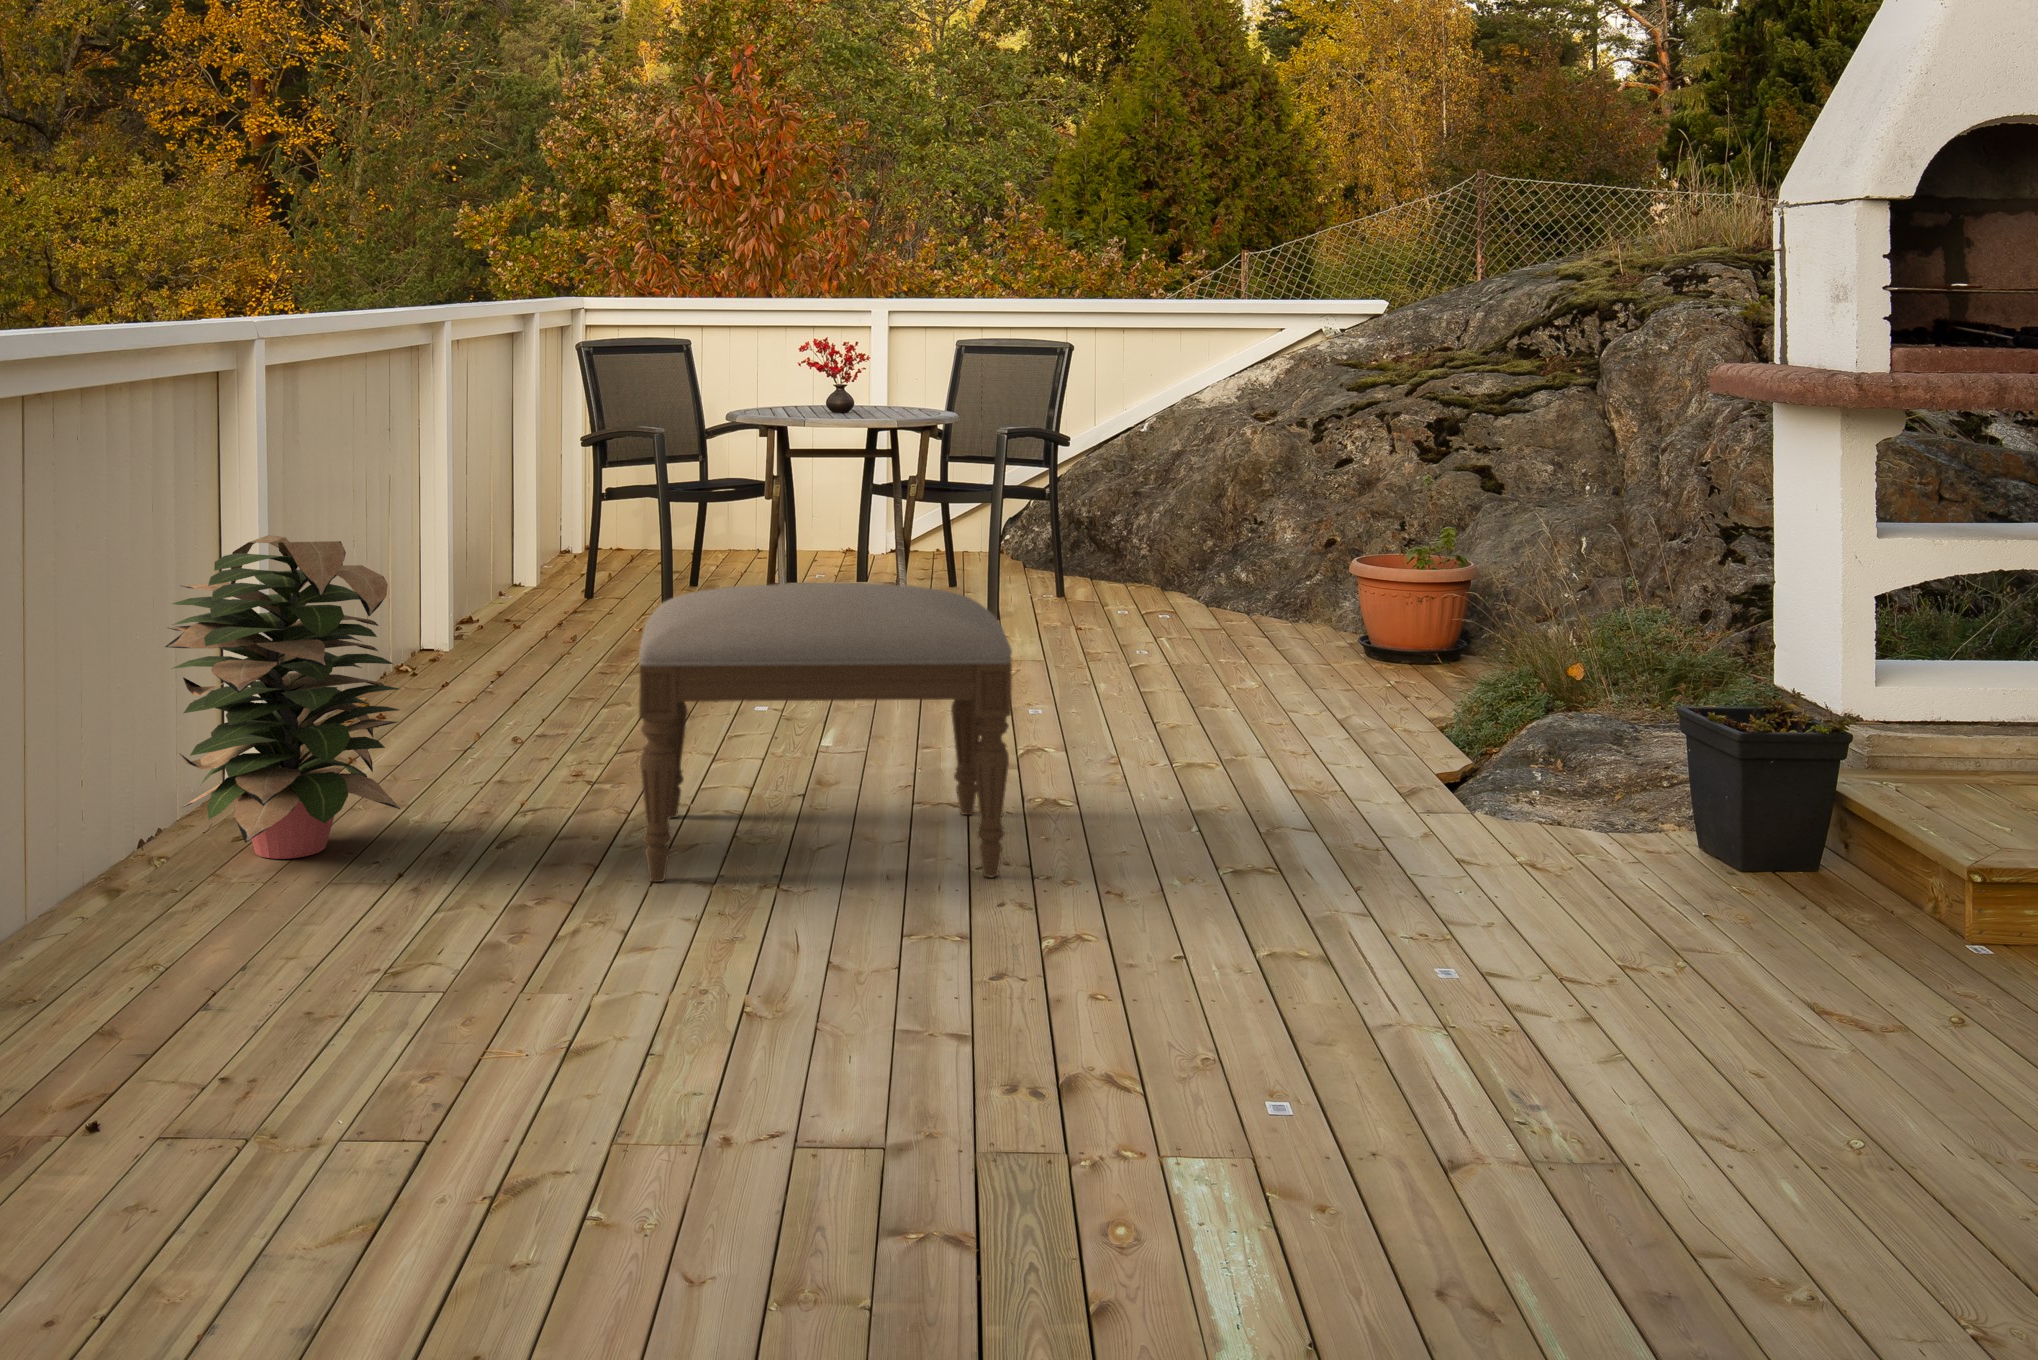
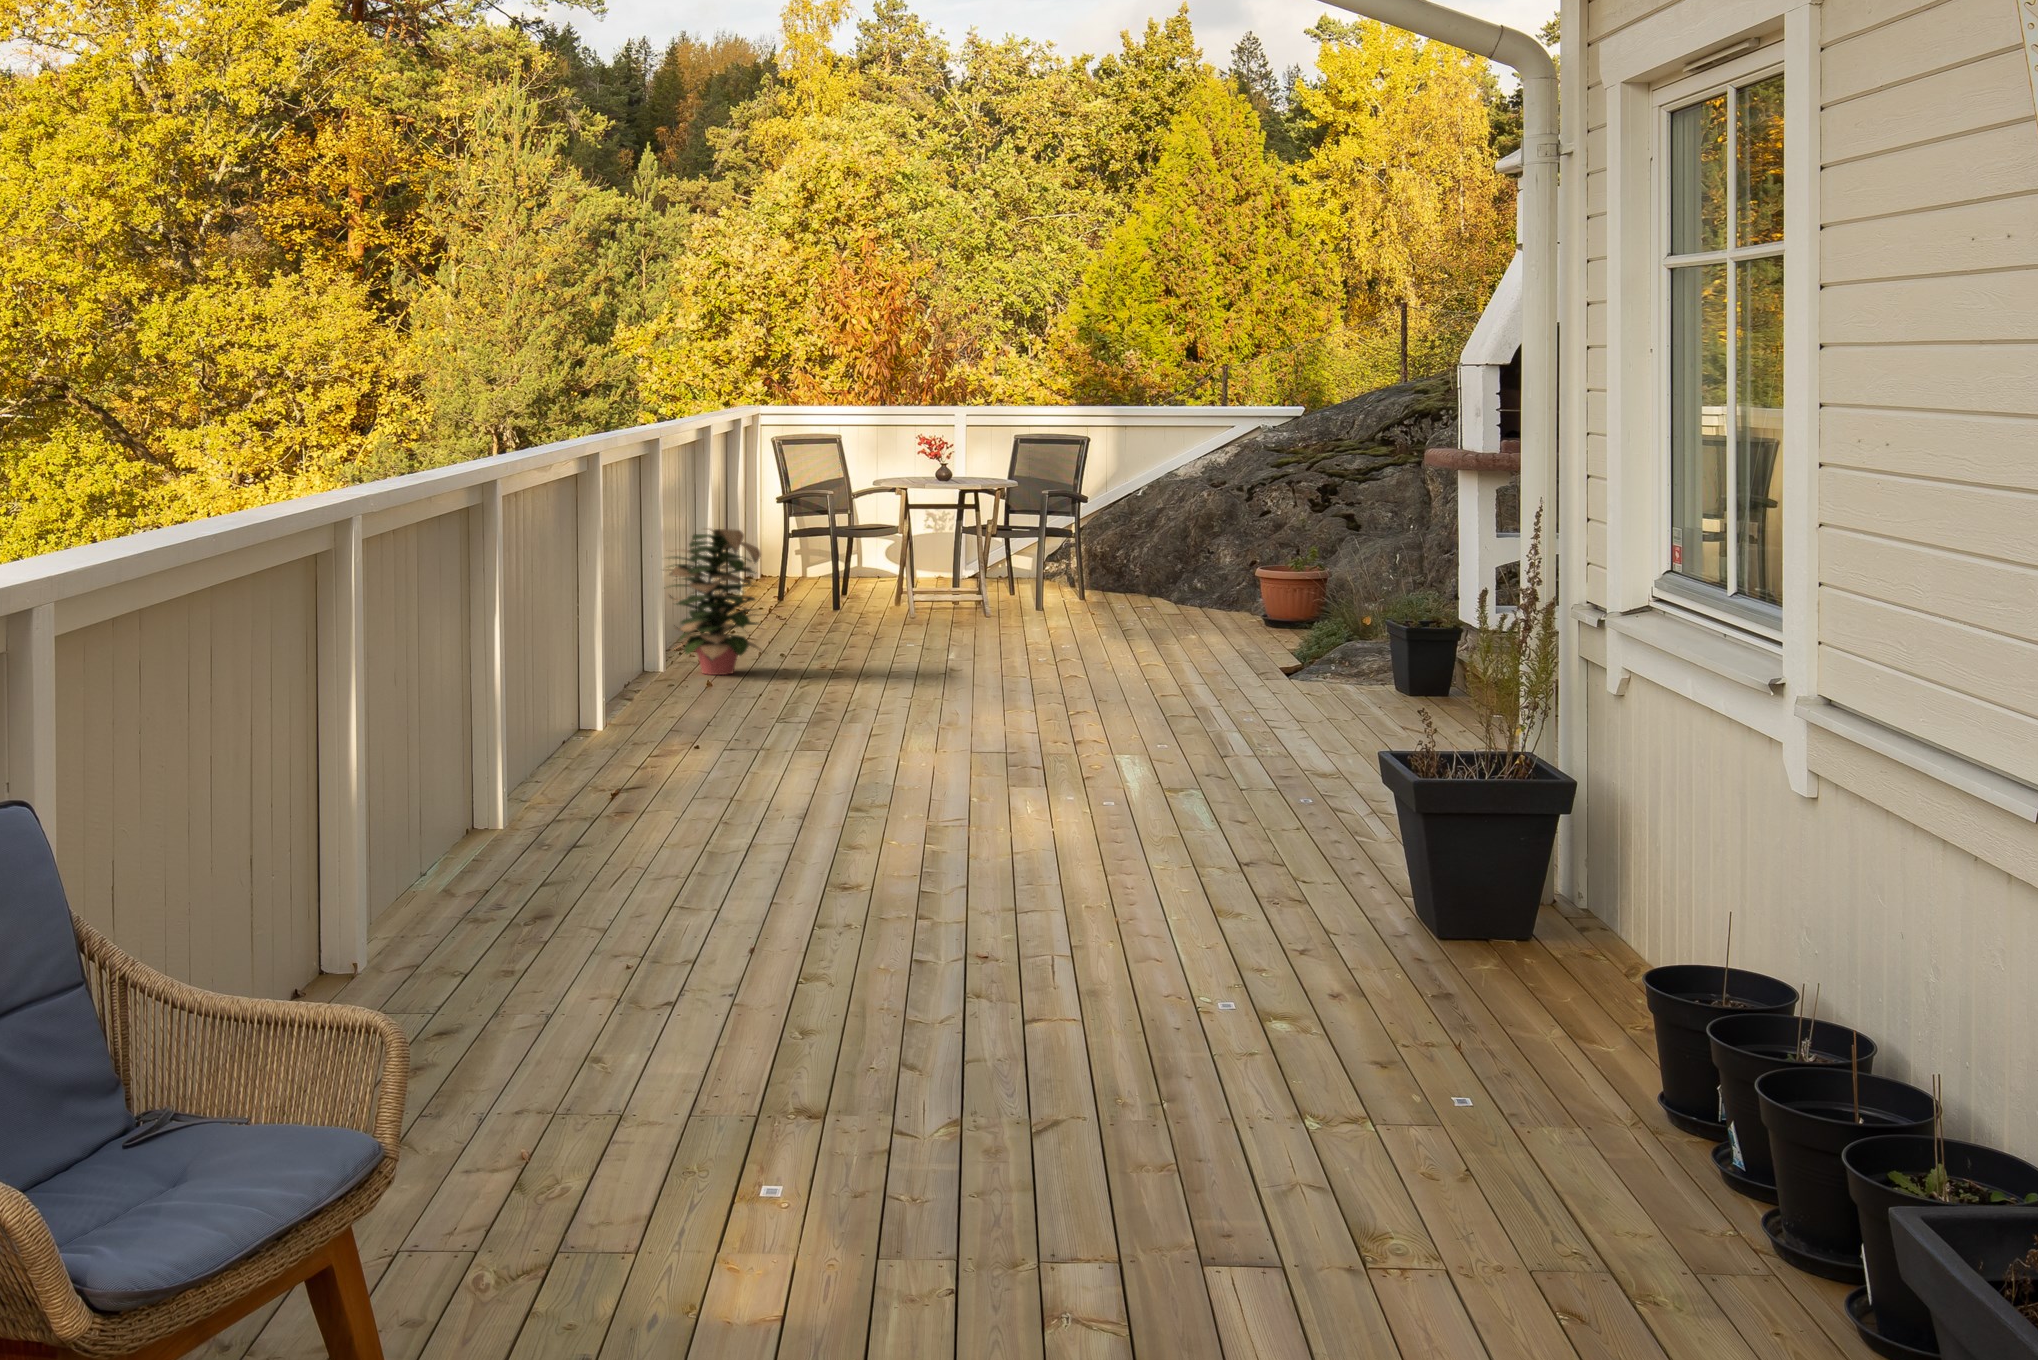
ottoman: present [638,583,1012,882] -> none [880,553,1054,681]

